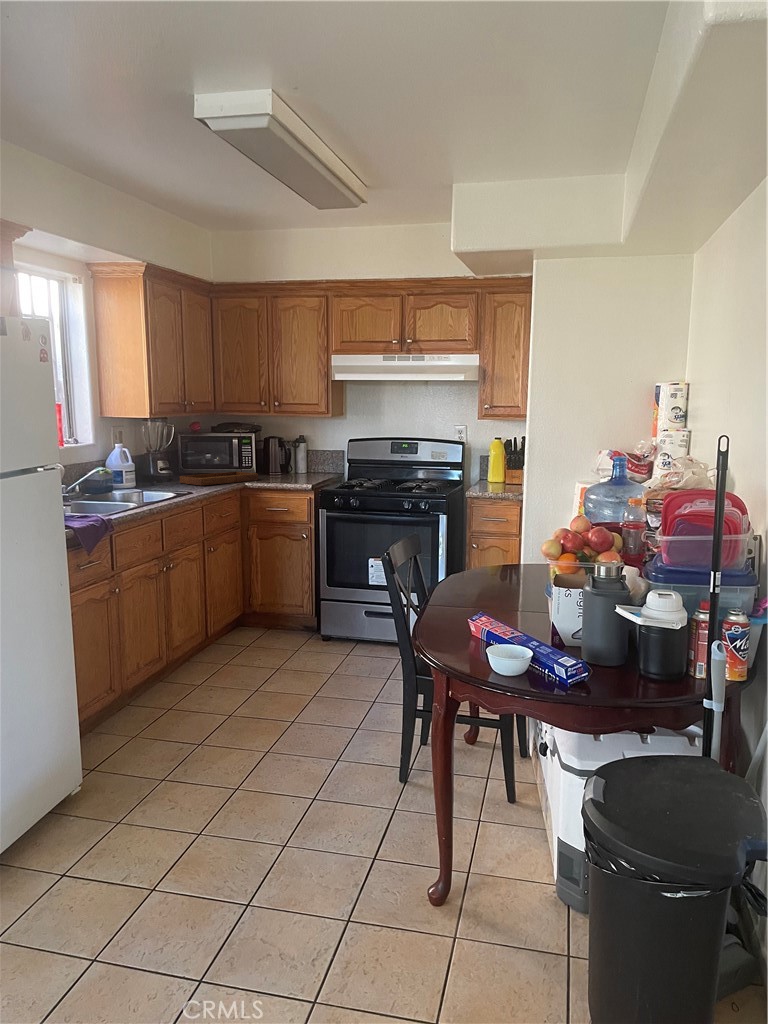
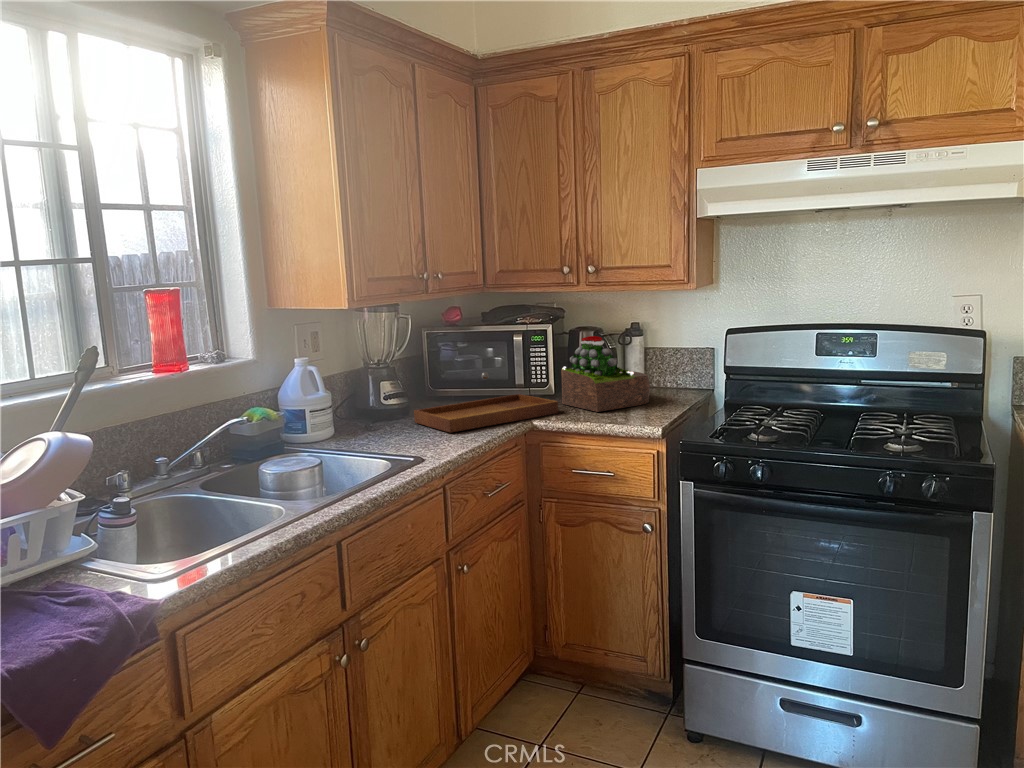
succulent plant: none [260,440,307,479] -> present [561,336,650,412]

